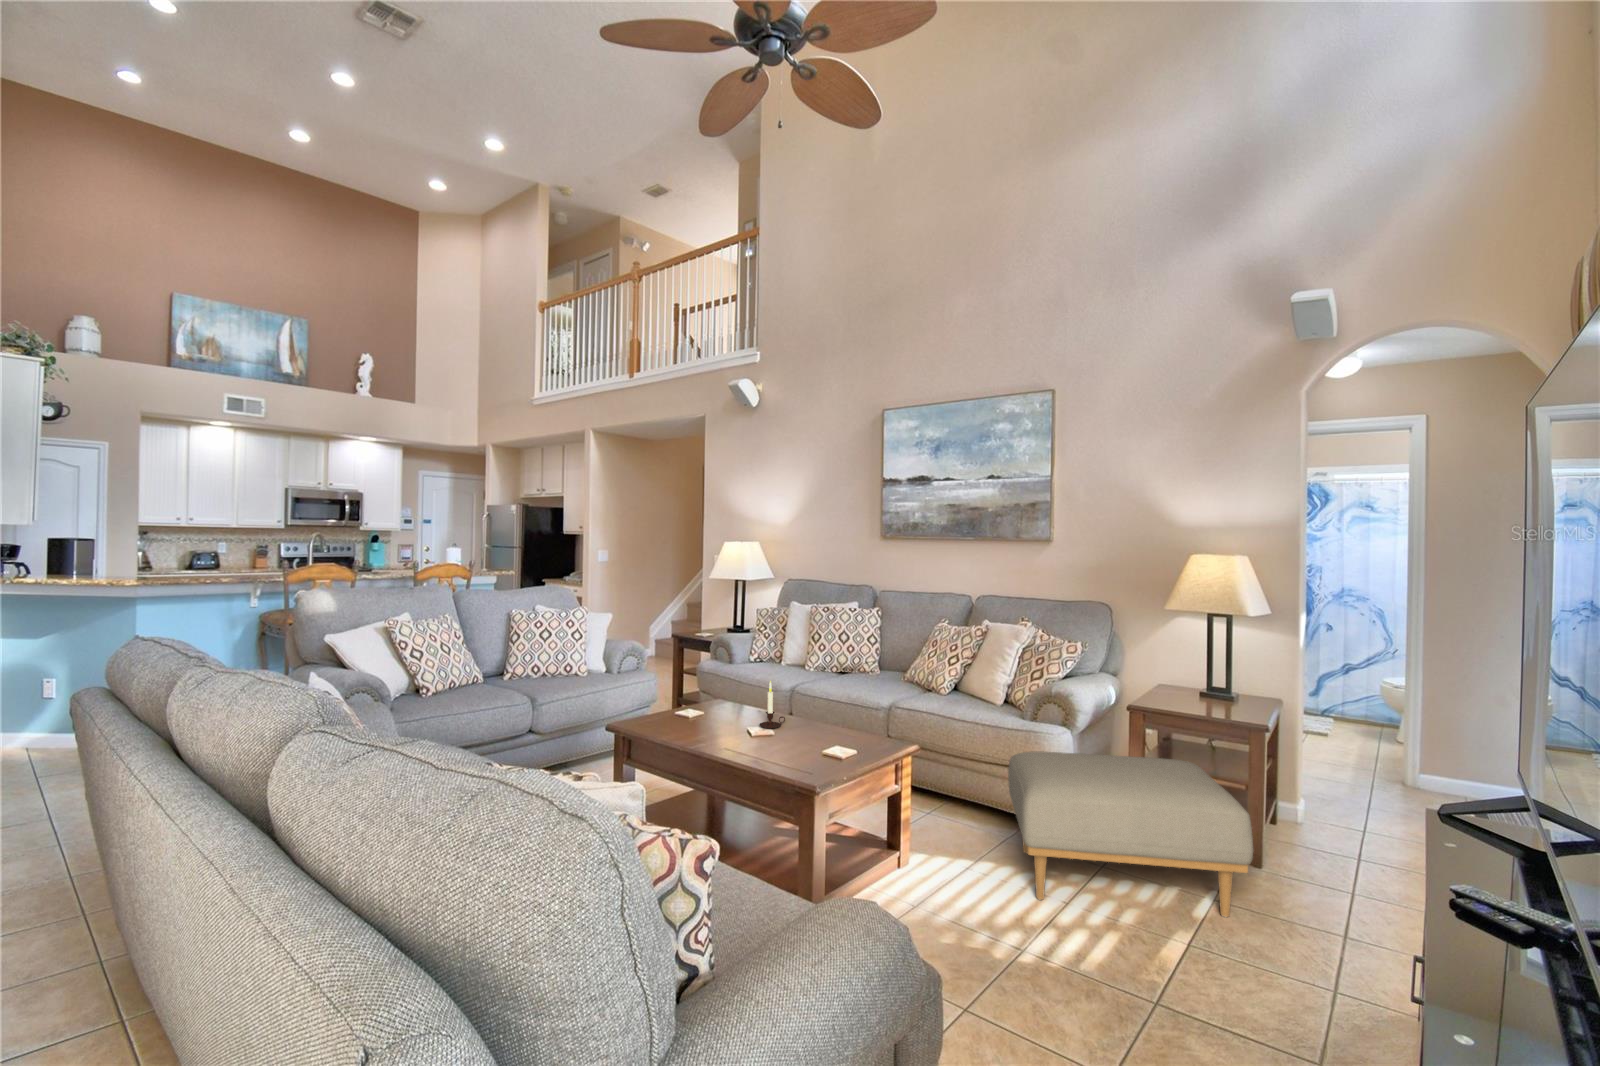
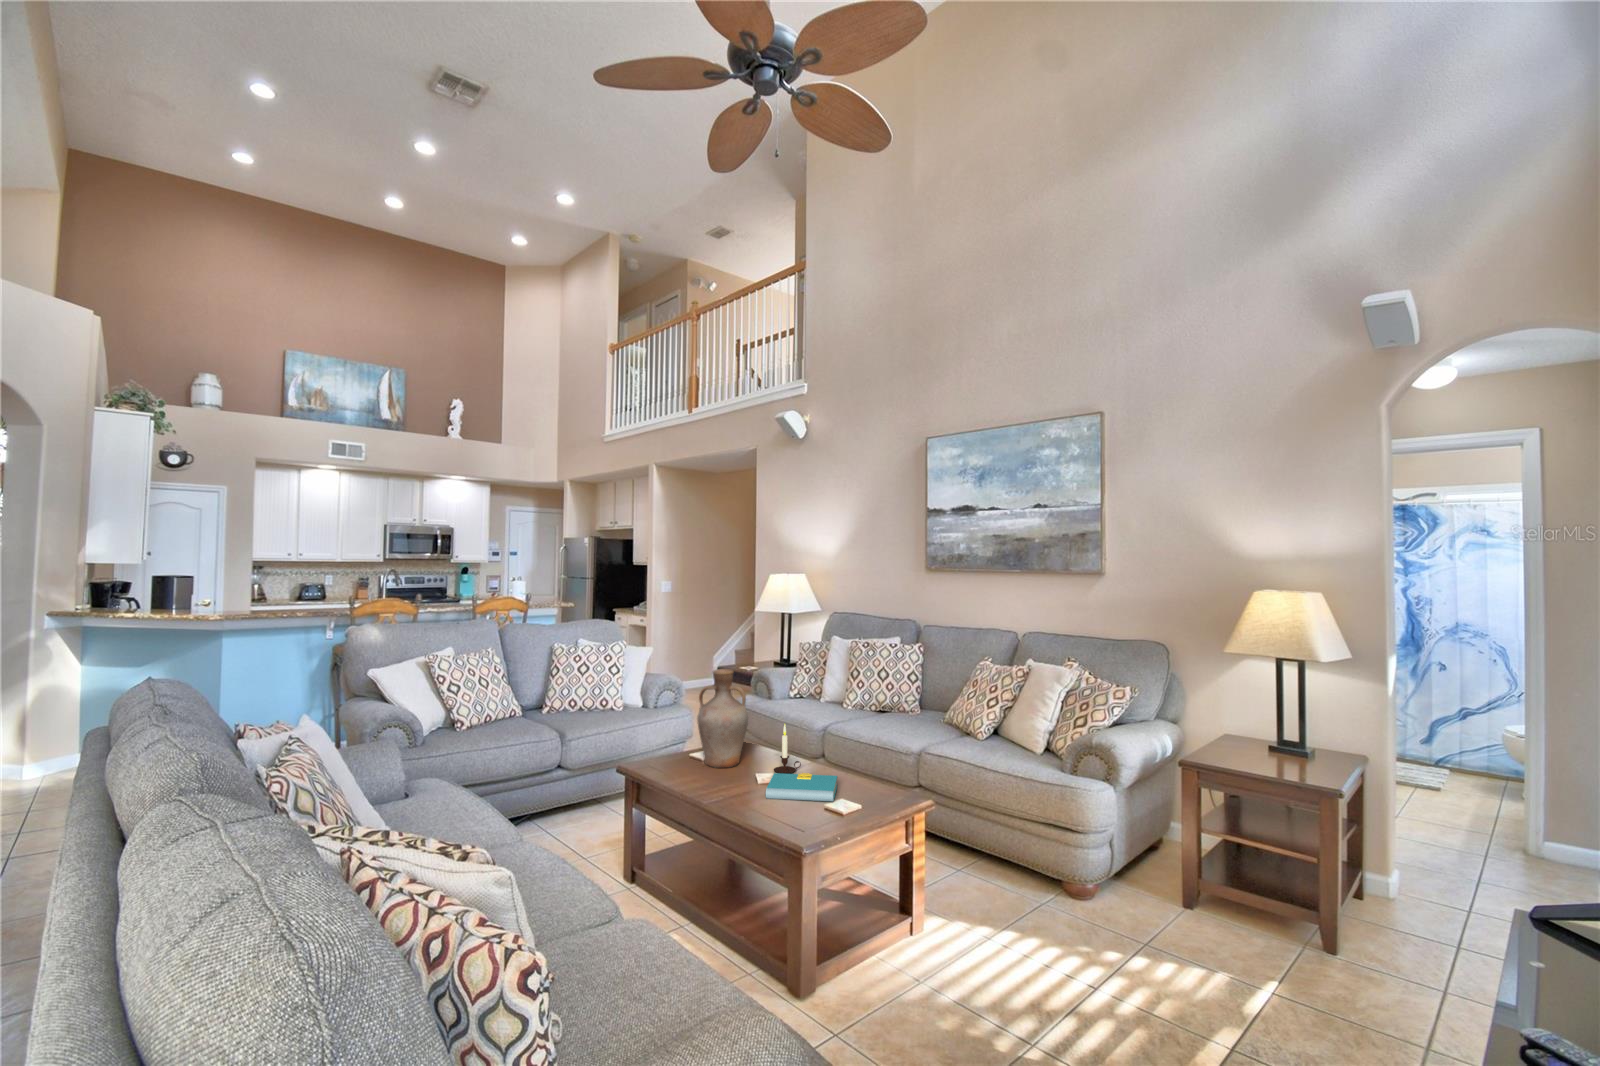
vase: none [682,629,732,725] -> present [697,669,748,768]
book: none [762,726,827,751] -> present [766,773,837,802]
ottoman: present [1008,751,1253,917] -> none [1038,809,1311,1017]

